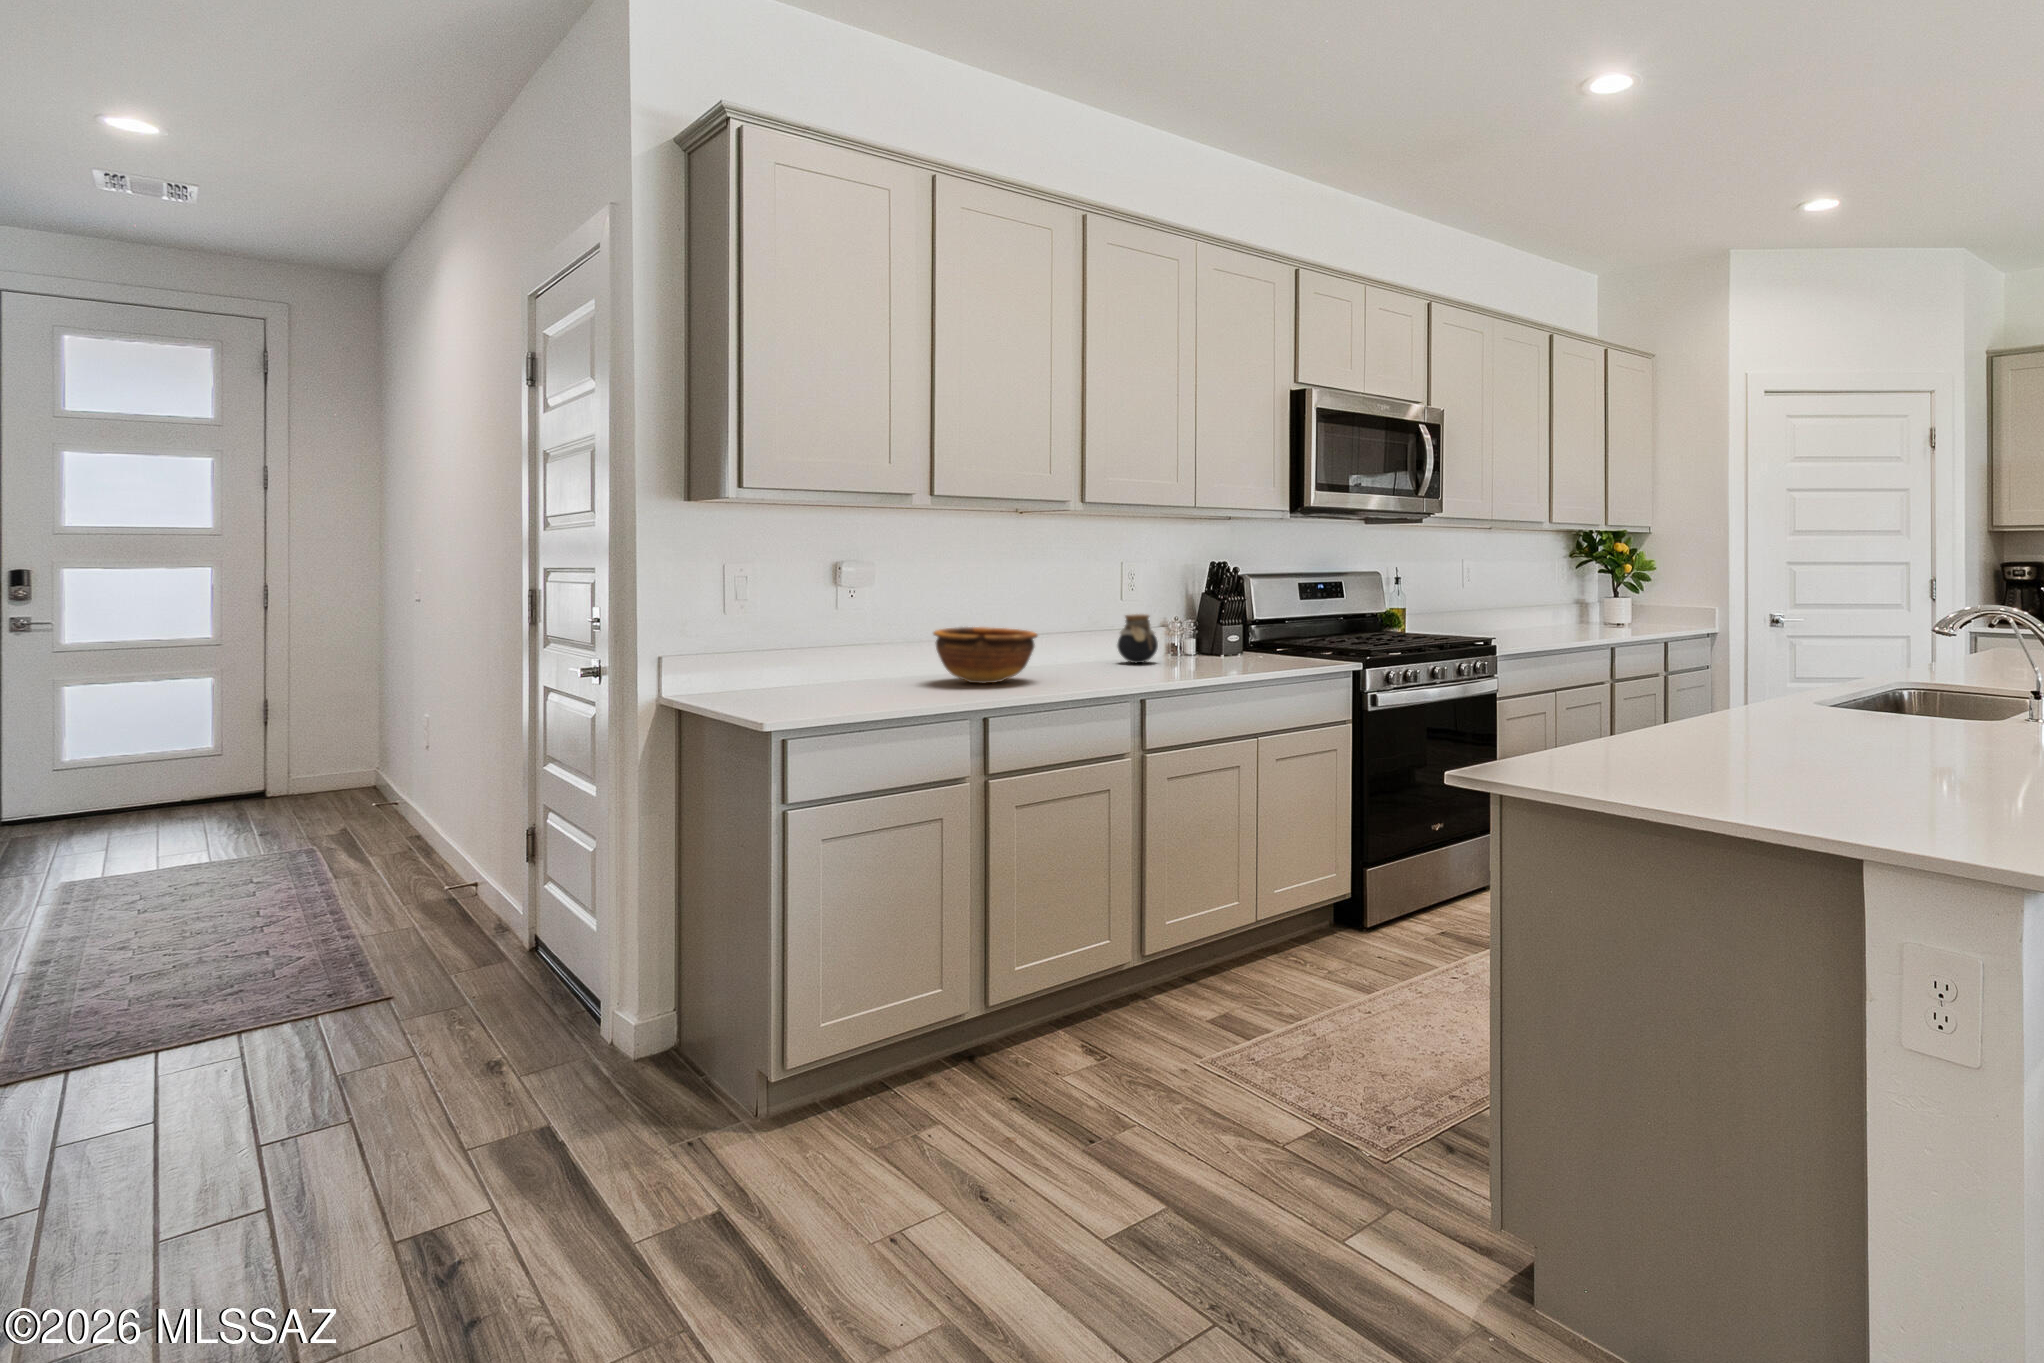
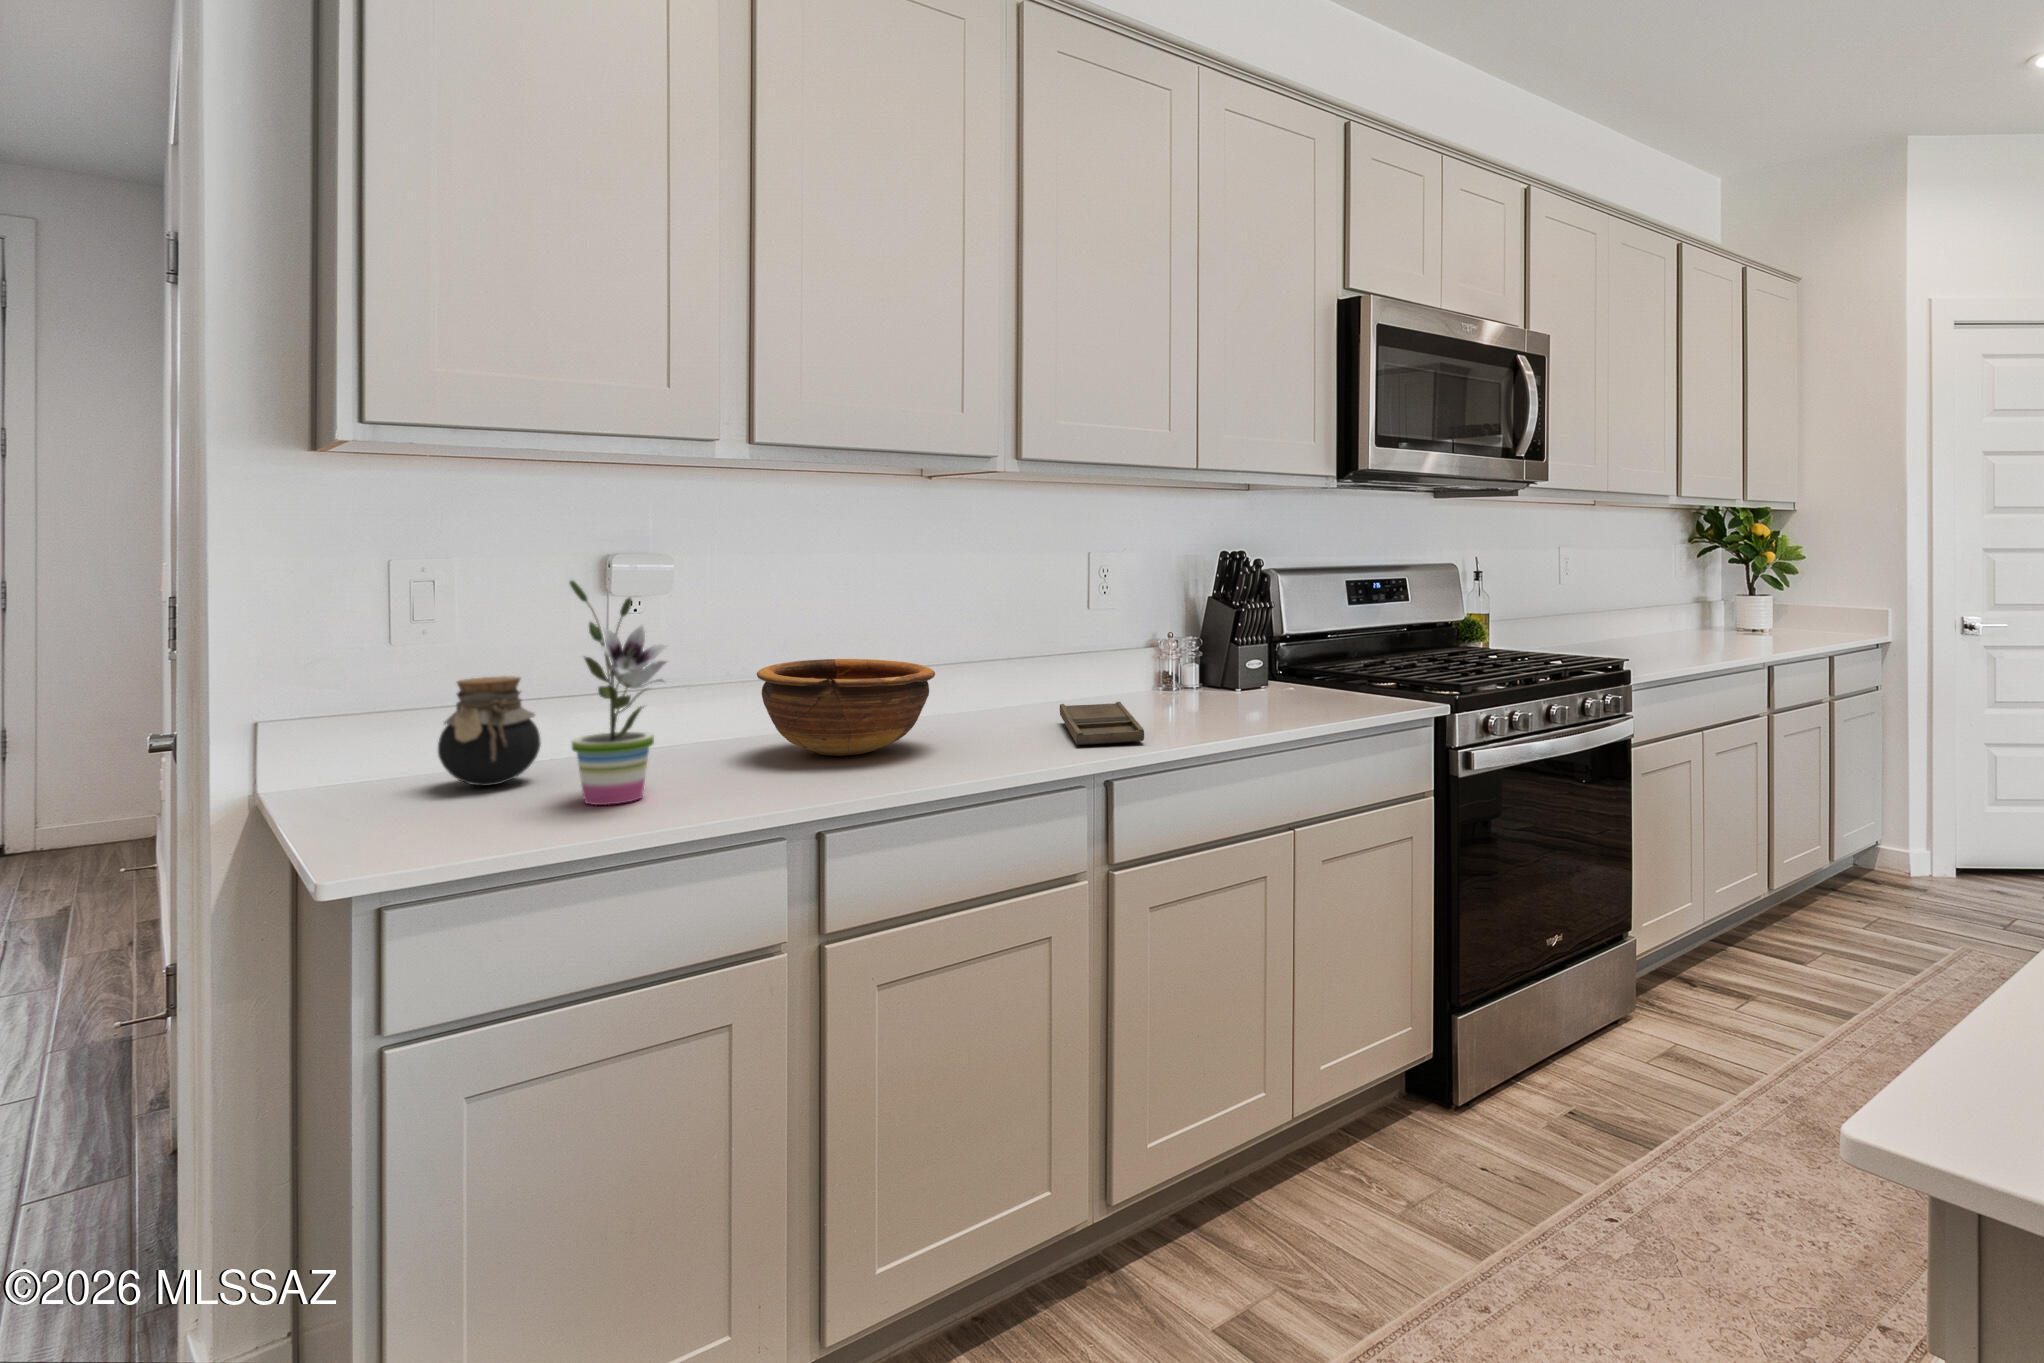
potted plant: none [847,575,904,700] -> present [570,581,668,805]
jar: present [1117,614,1158,663] -> present [438,676,541,786]
tray: none [1109,658,1166,679] -> present [1060,702,1144,745]

